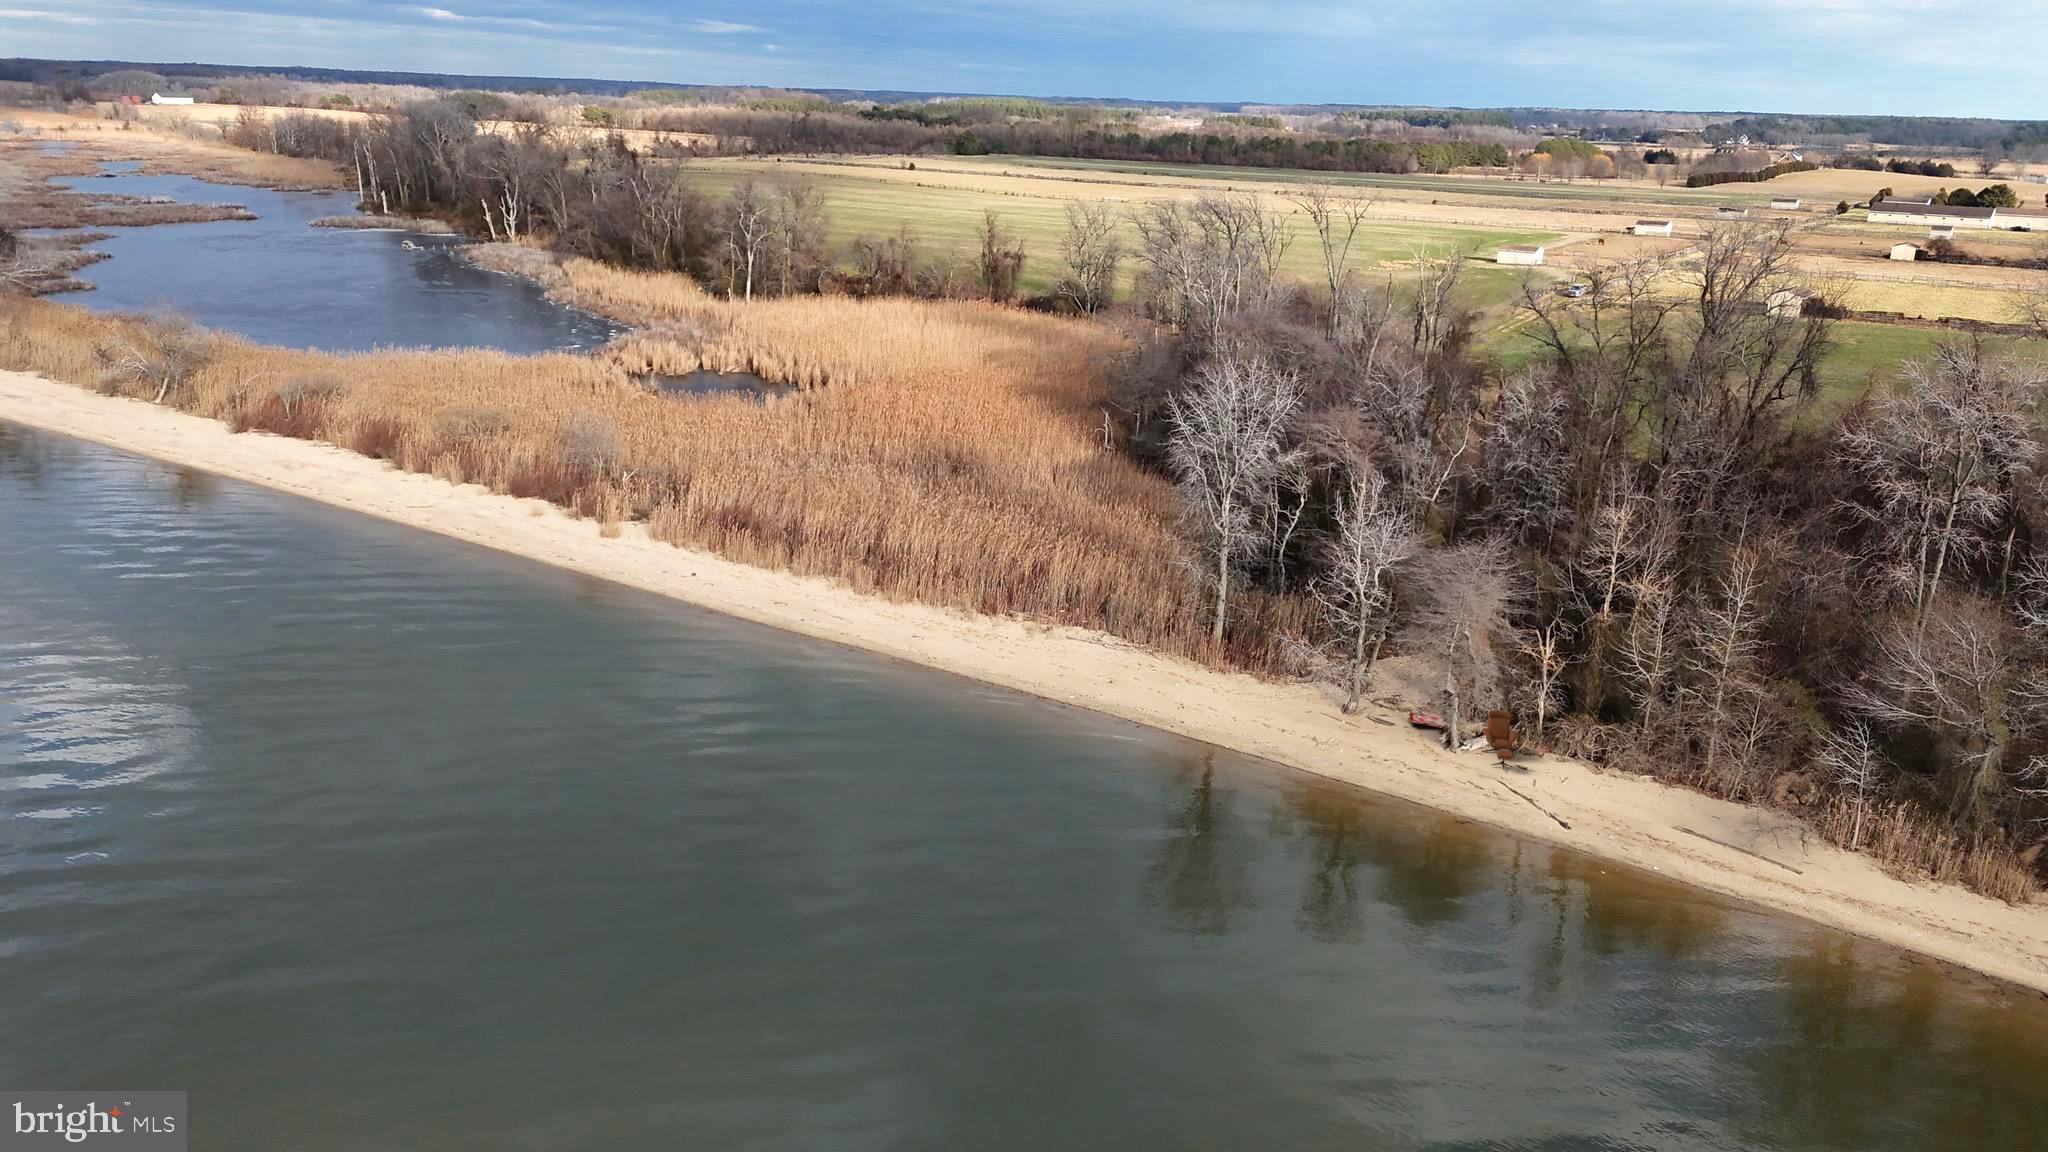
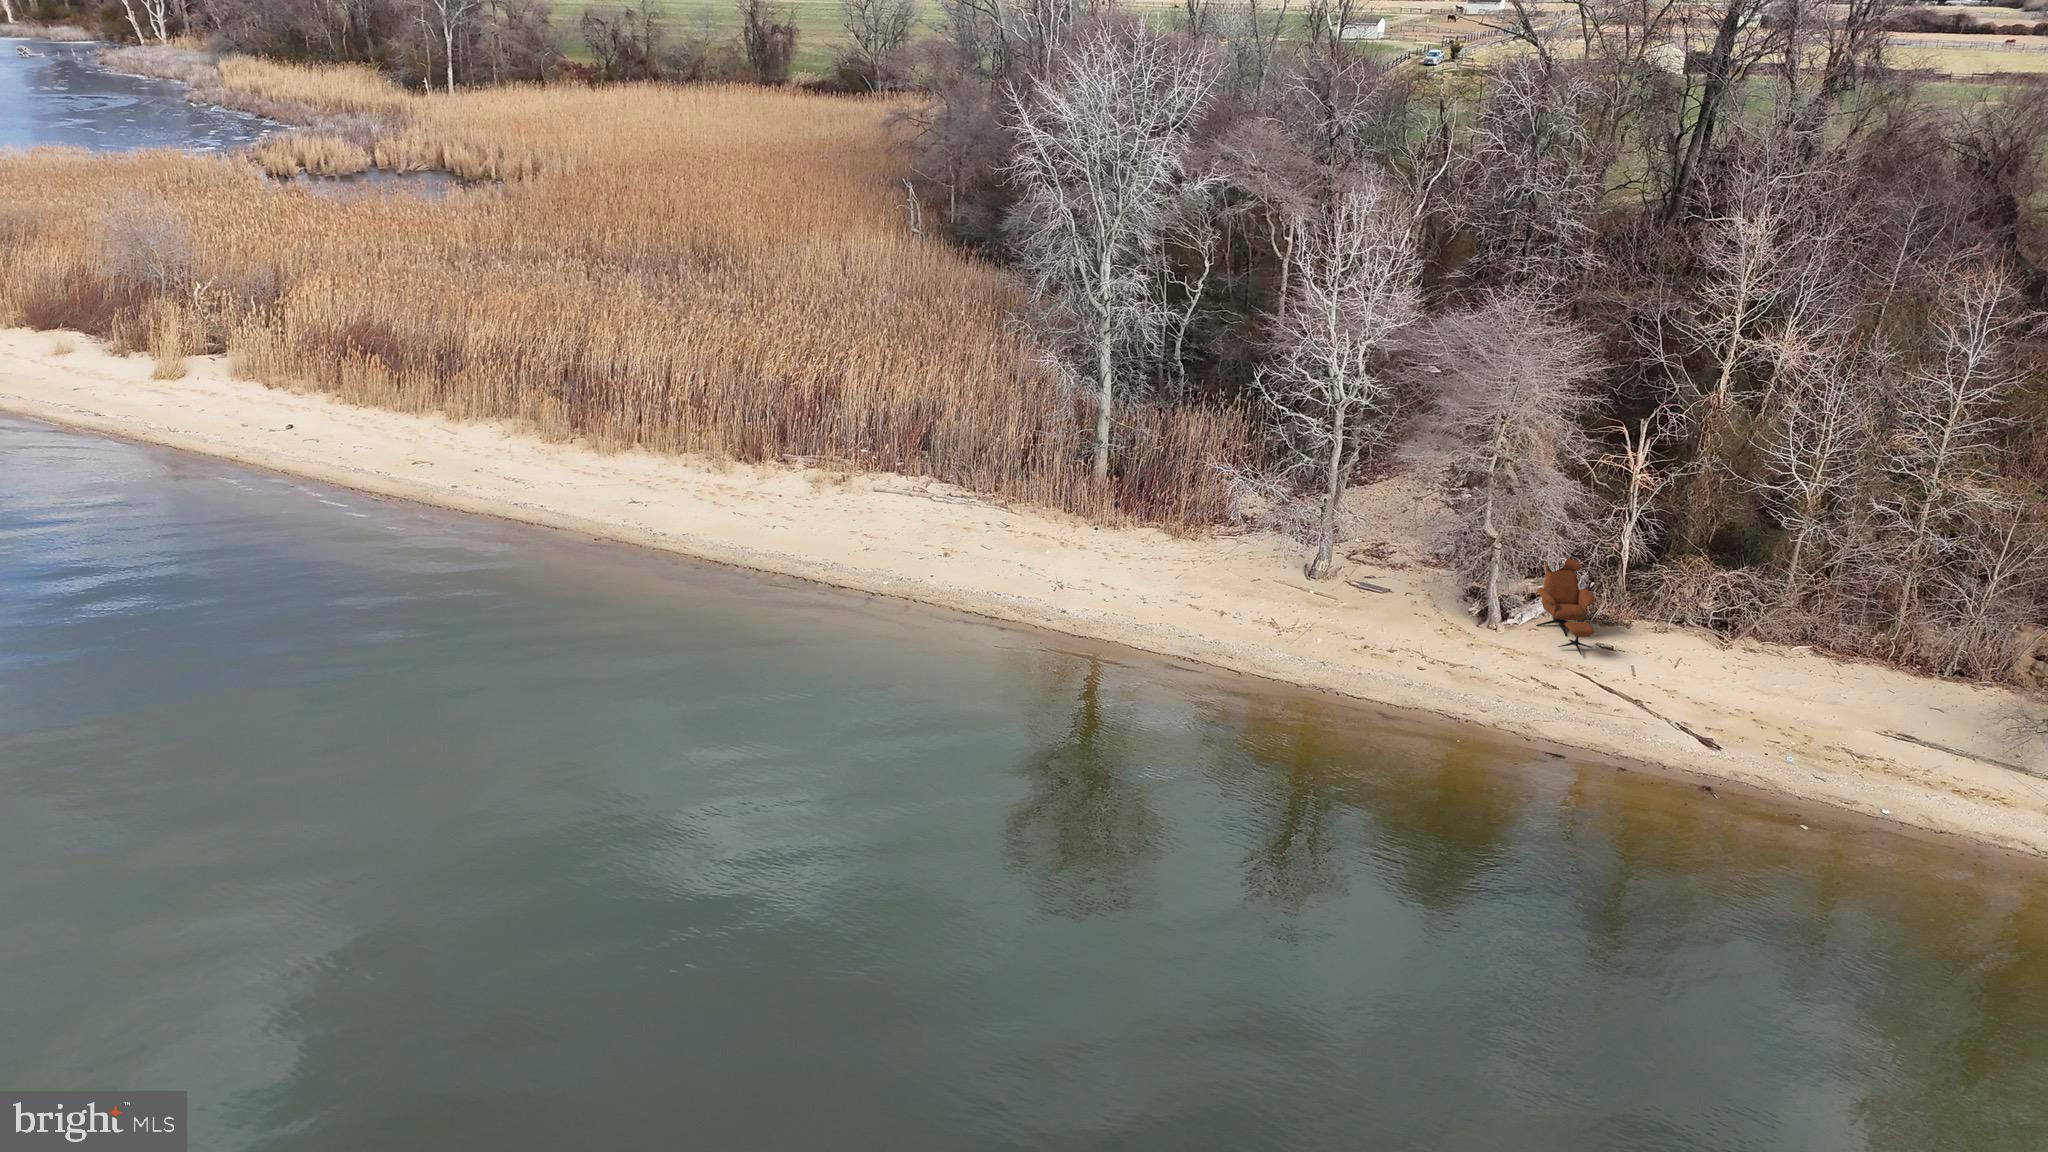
bag: present [1408,709,1445,727] -> none [1411,565,1471,591]

